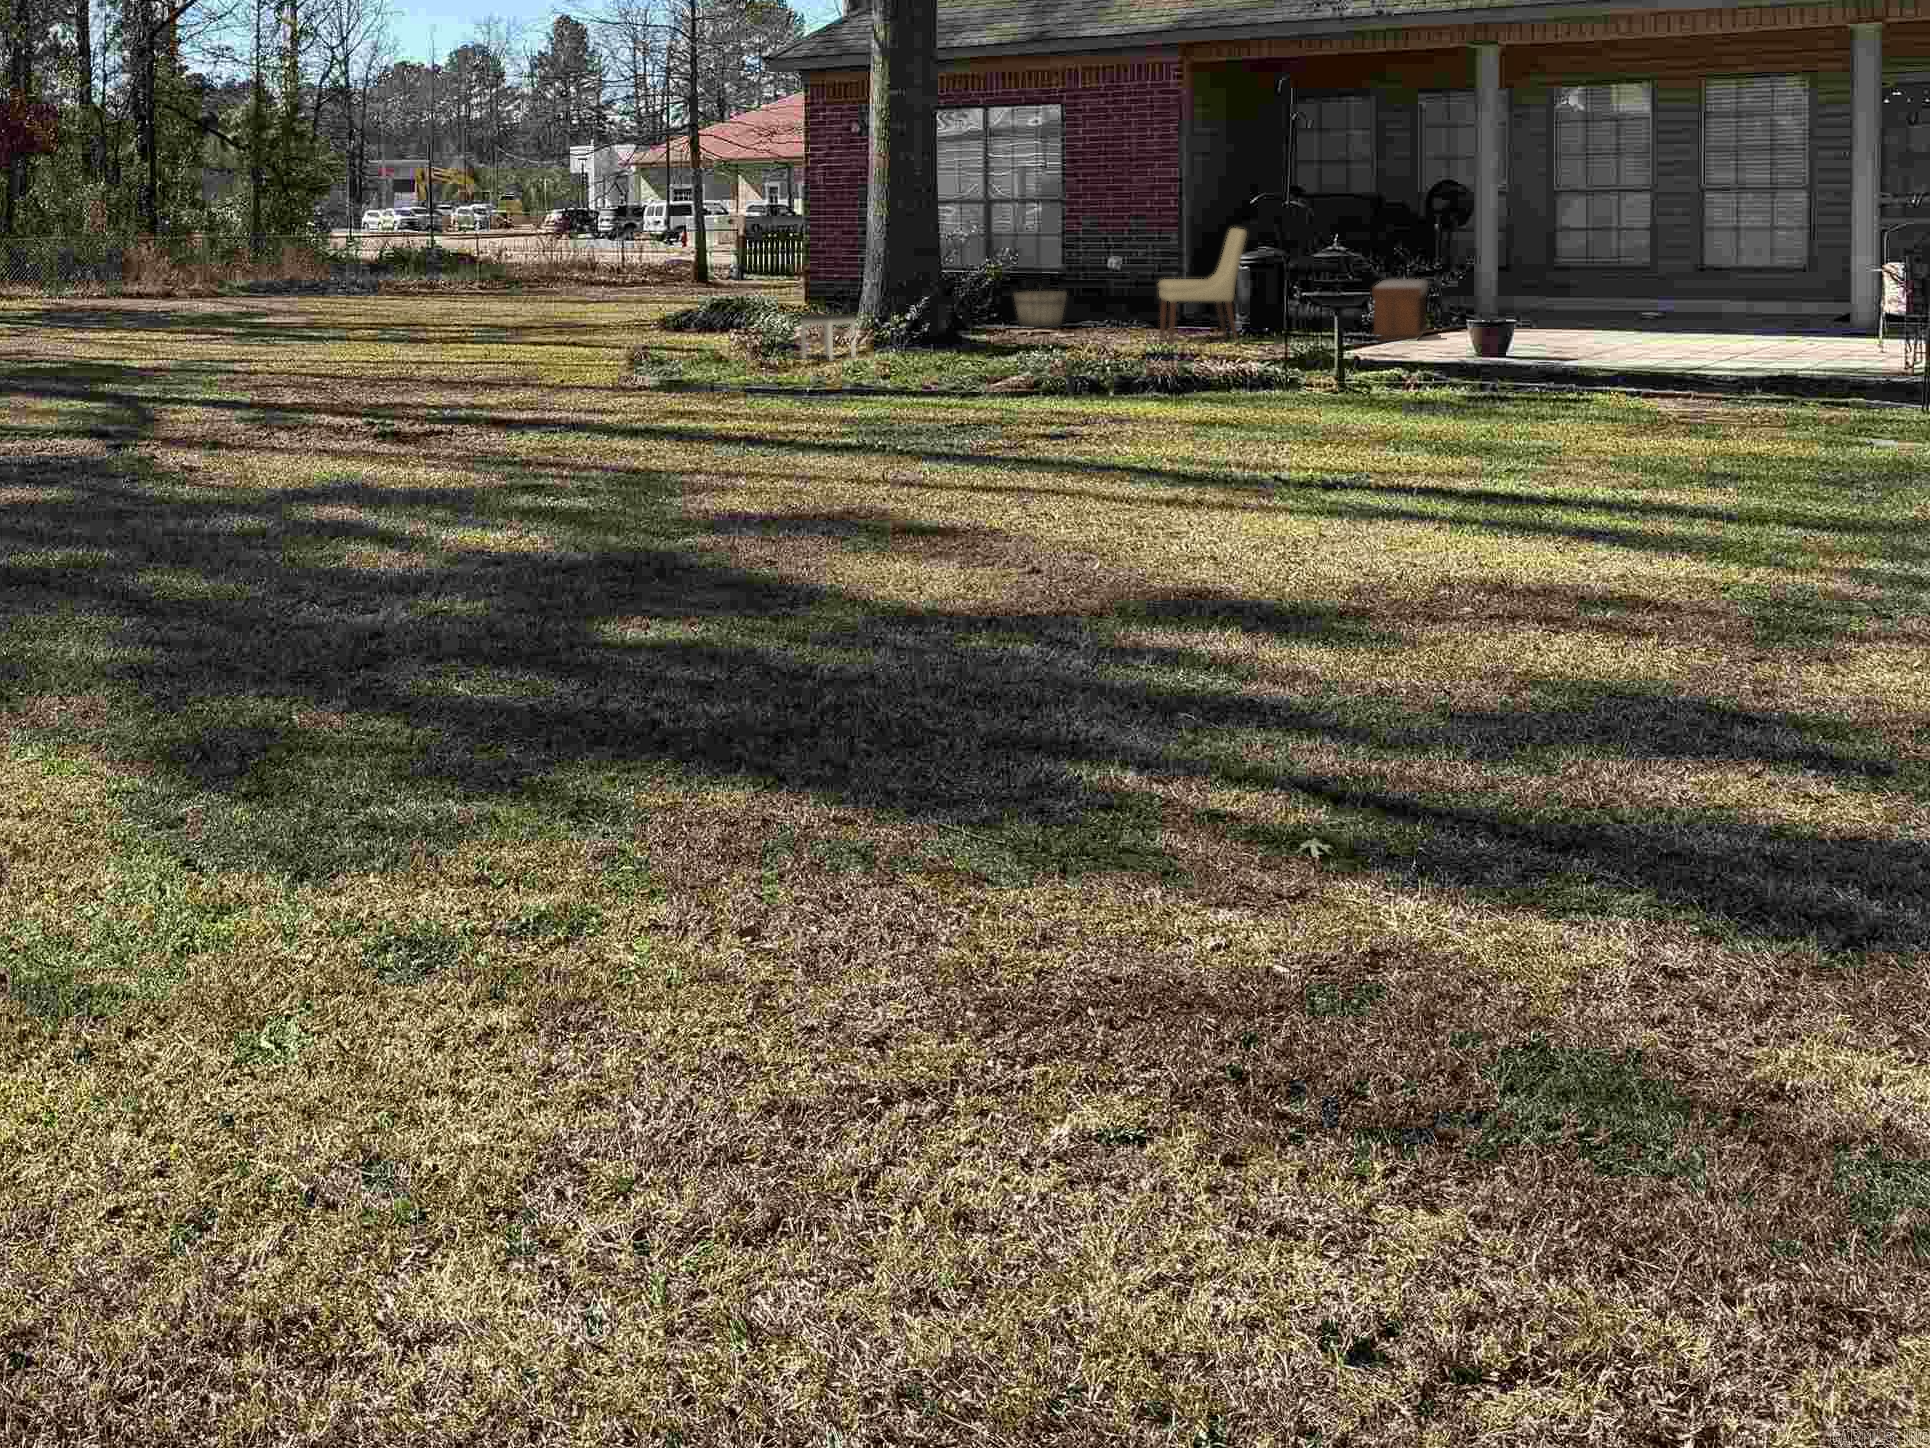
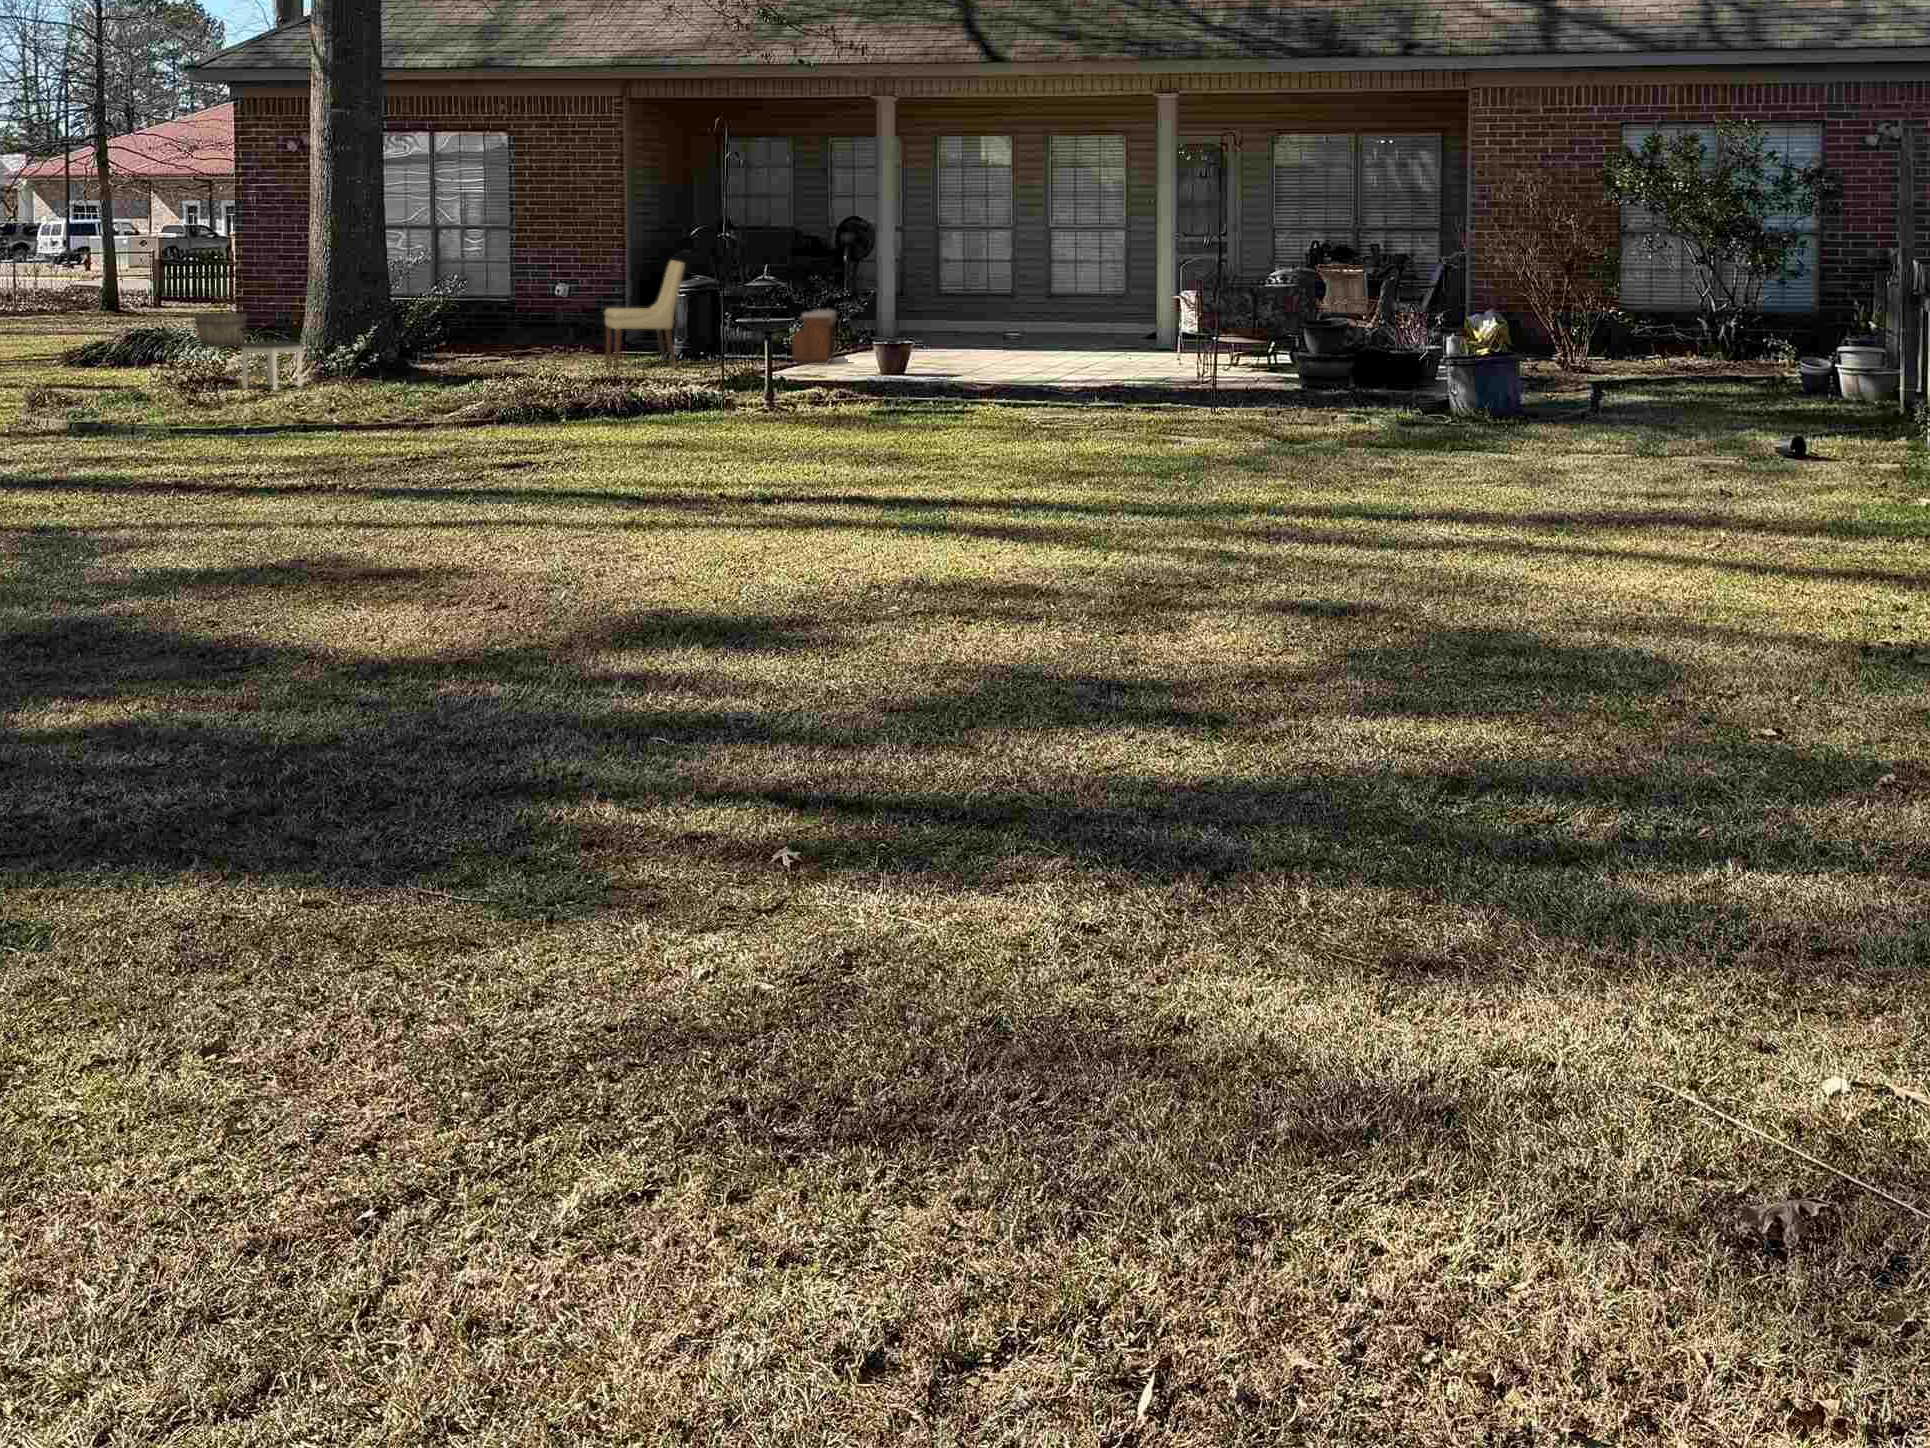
wooden bucket: present [1014,288,1067,326] -> present [193,309,247,347]

